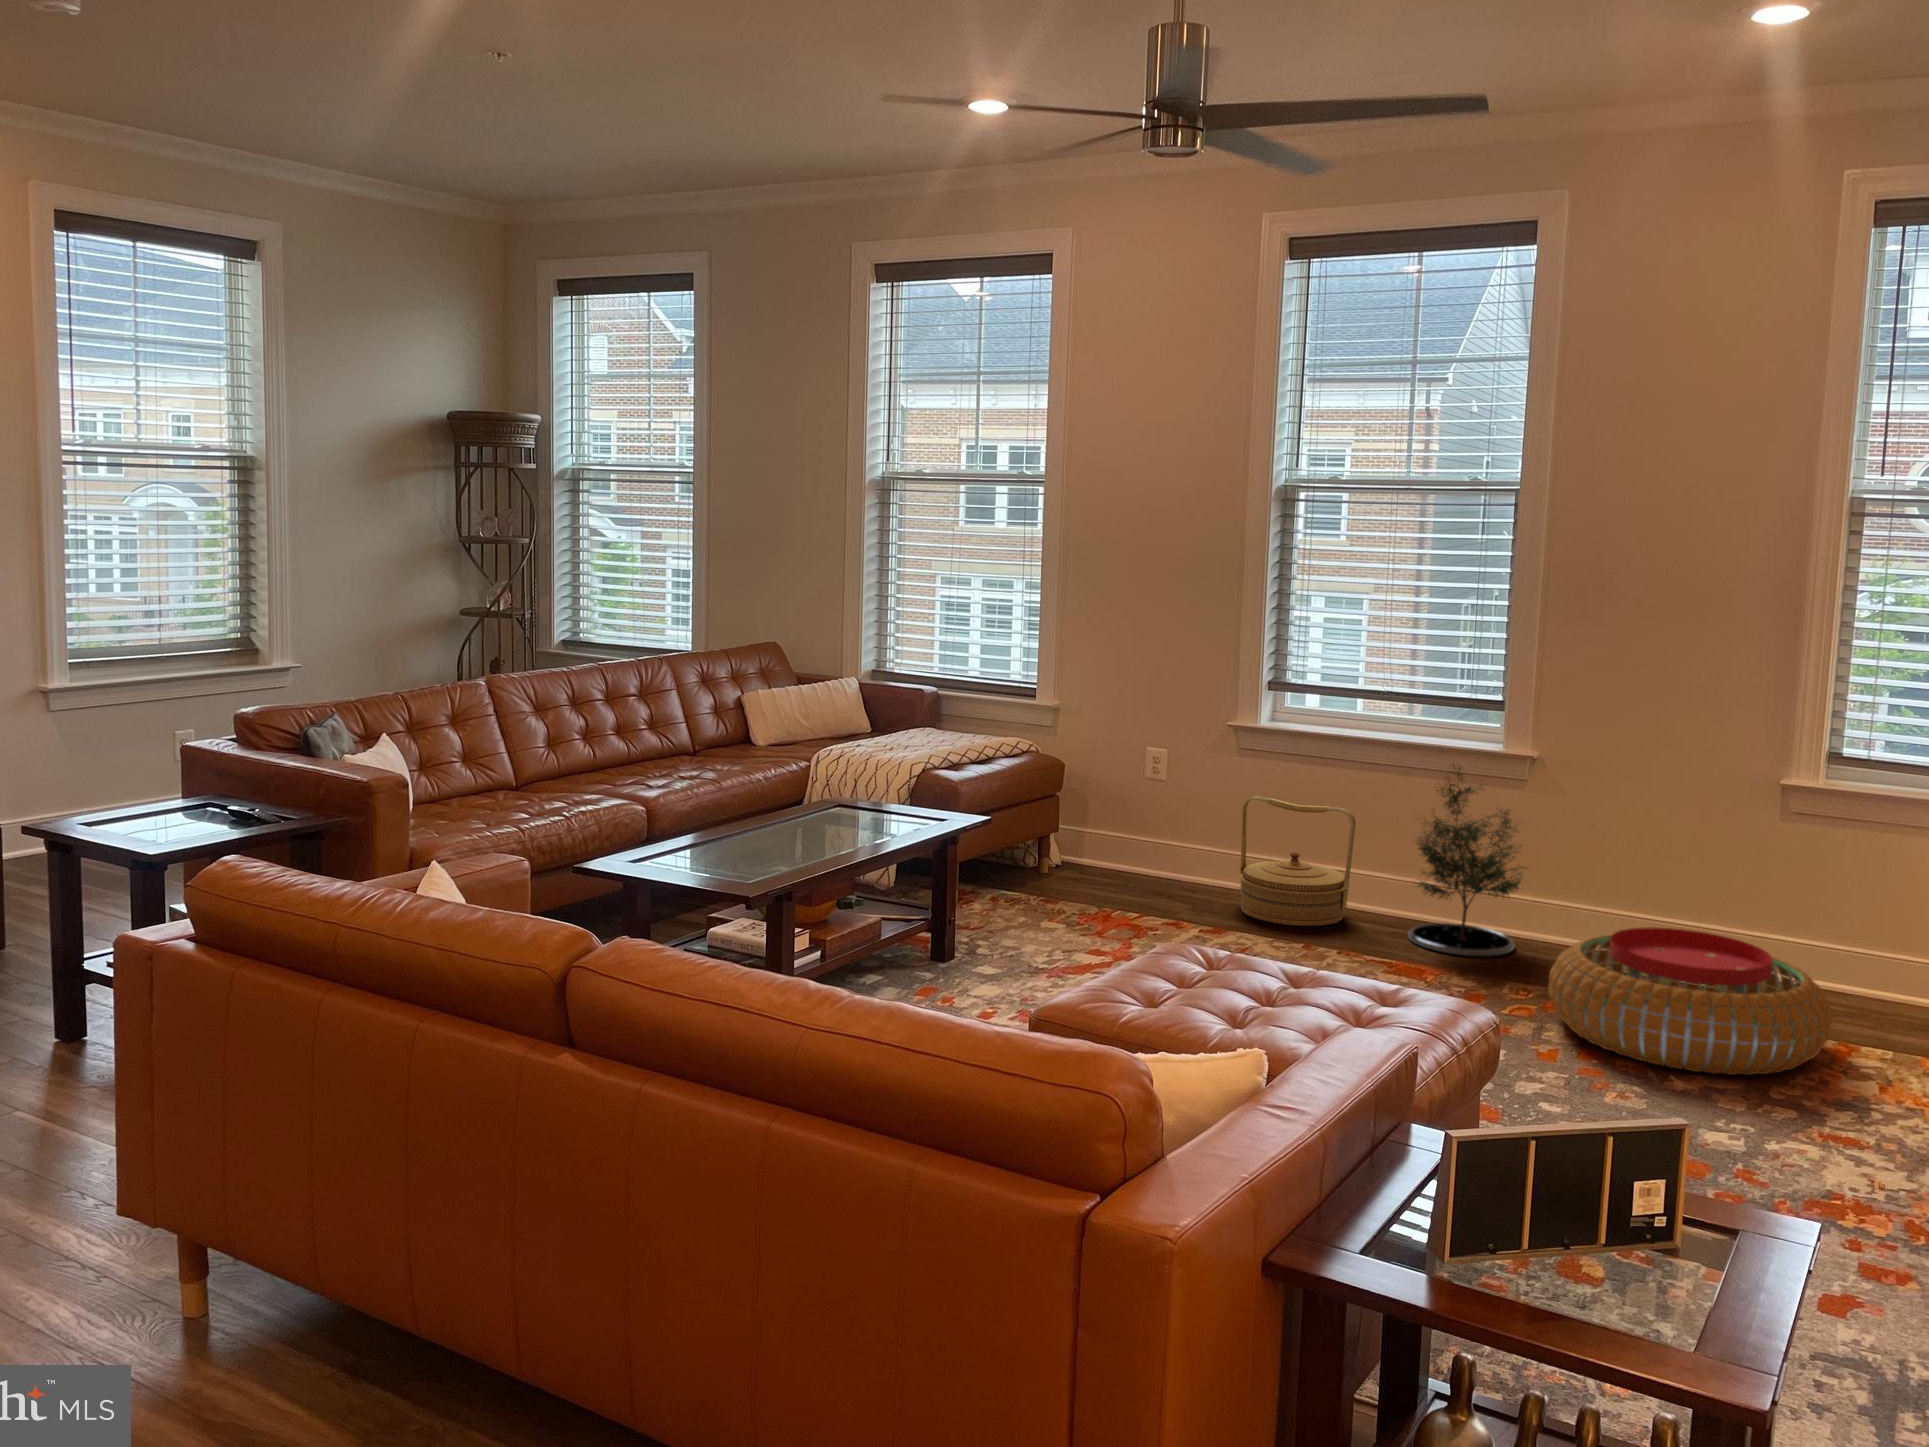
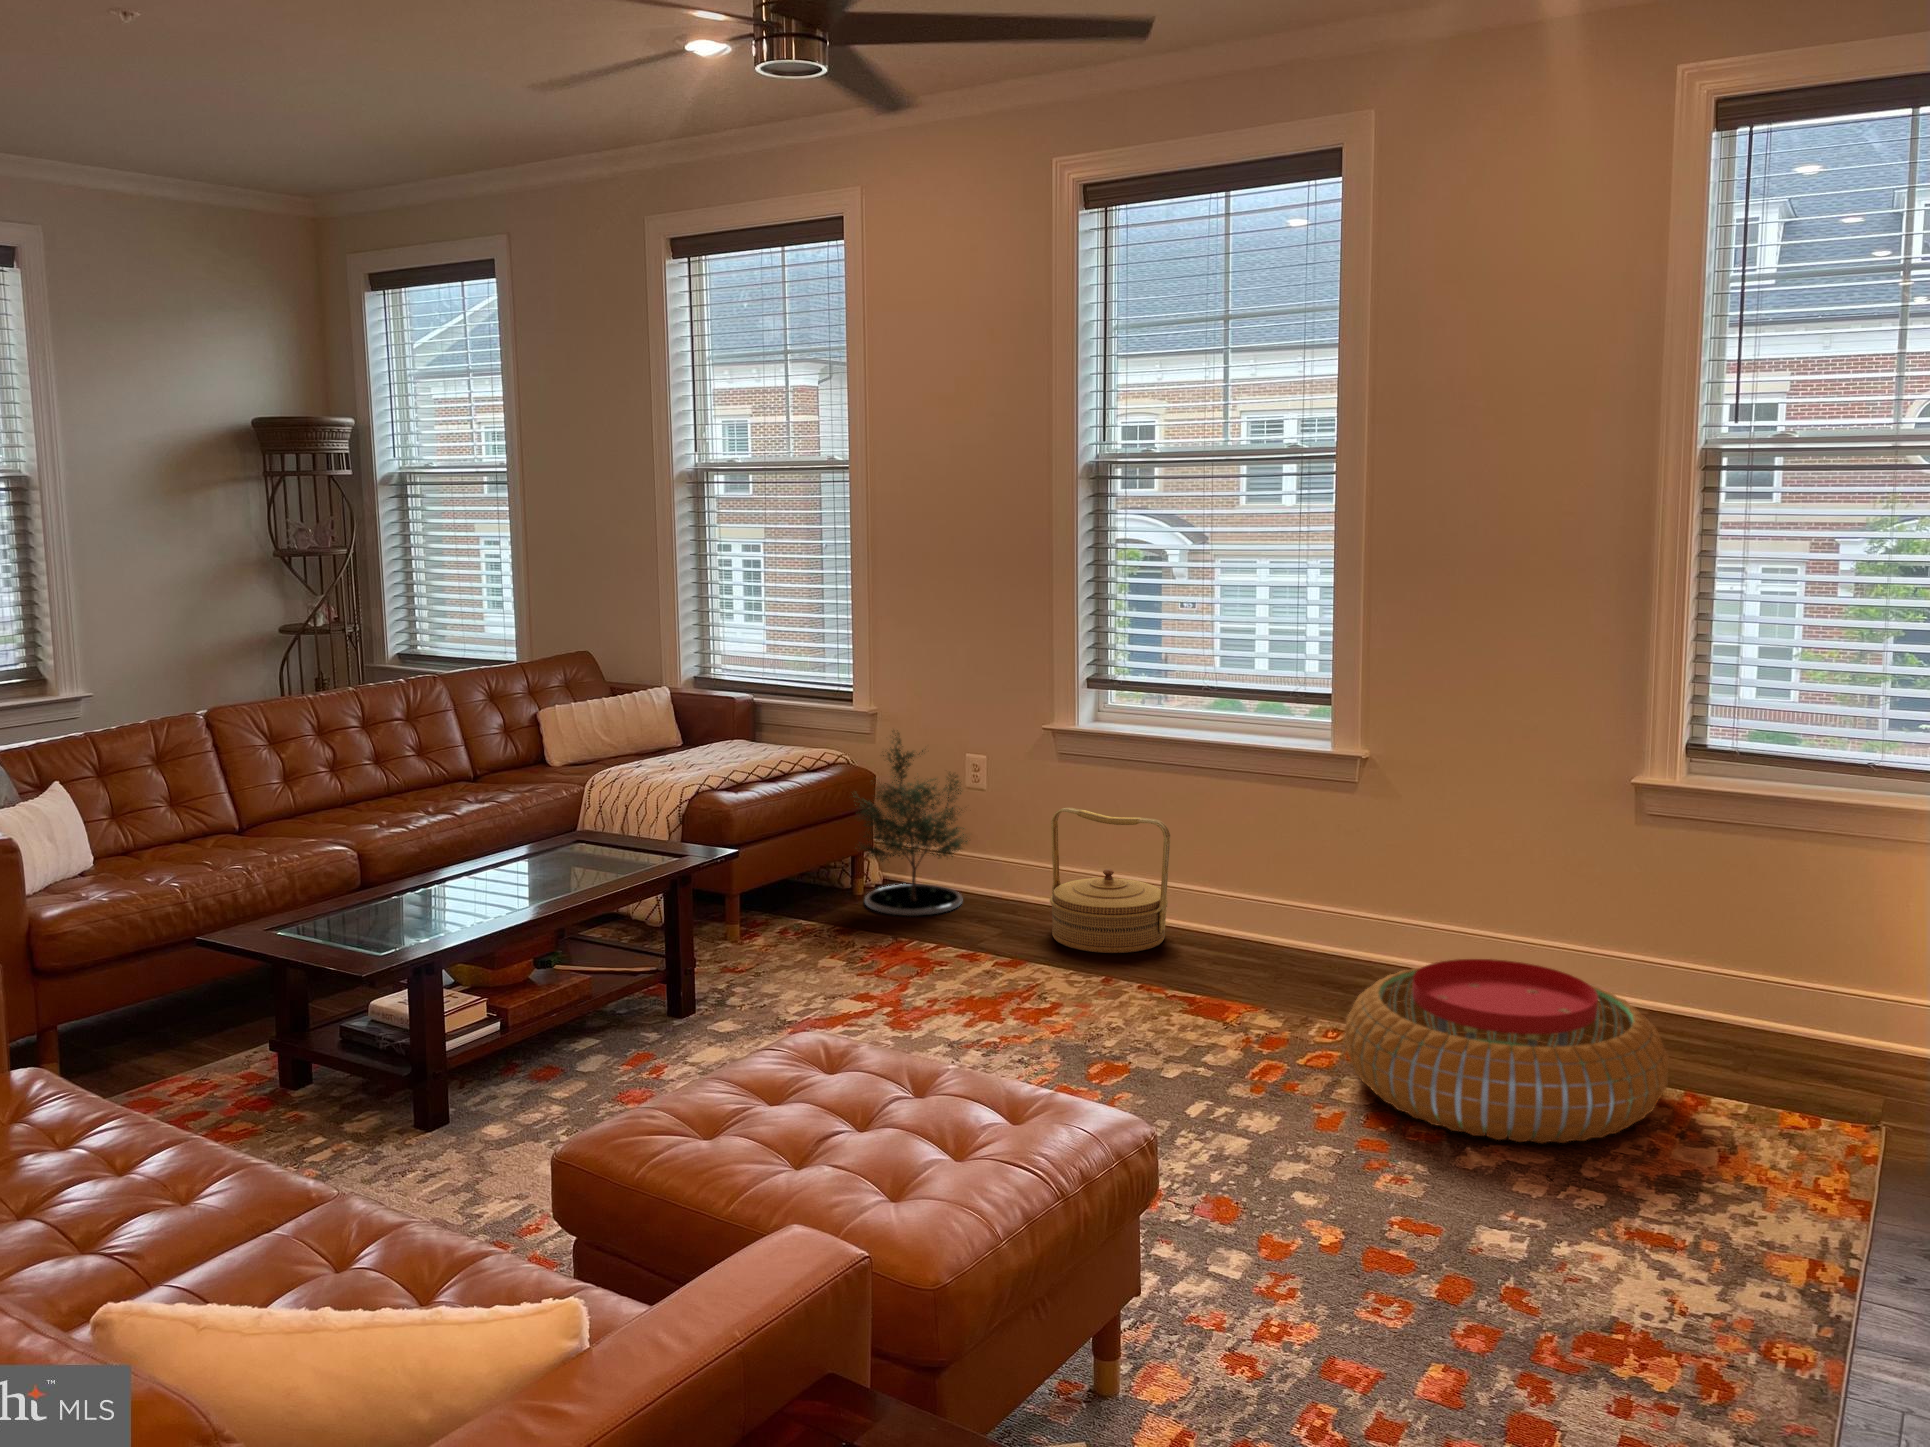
potted tree: present [1408,764,1524,957] -> present [853,731,967,916]

